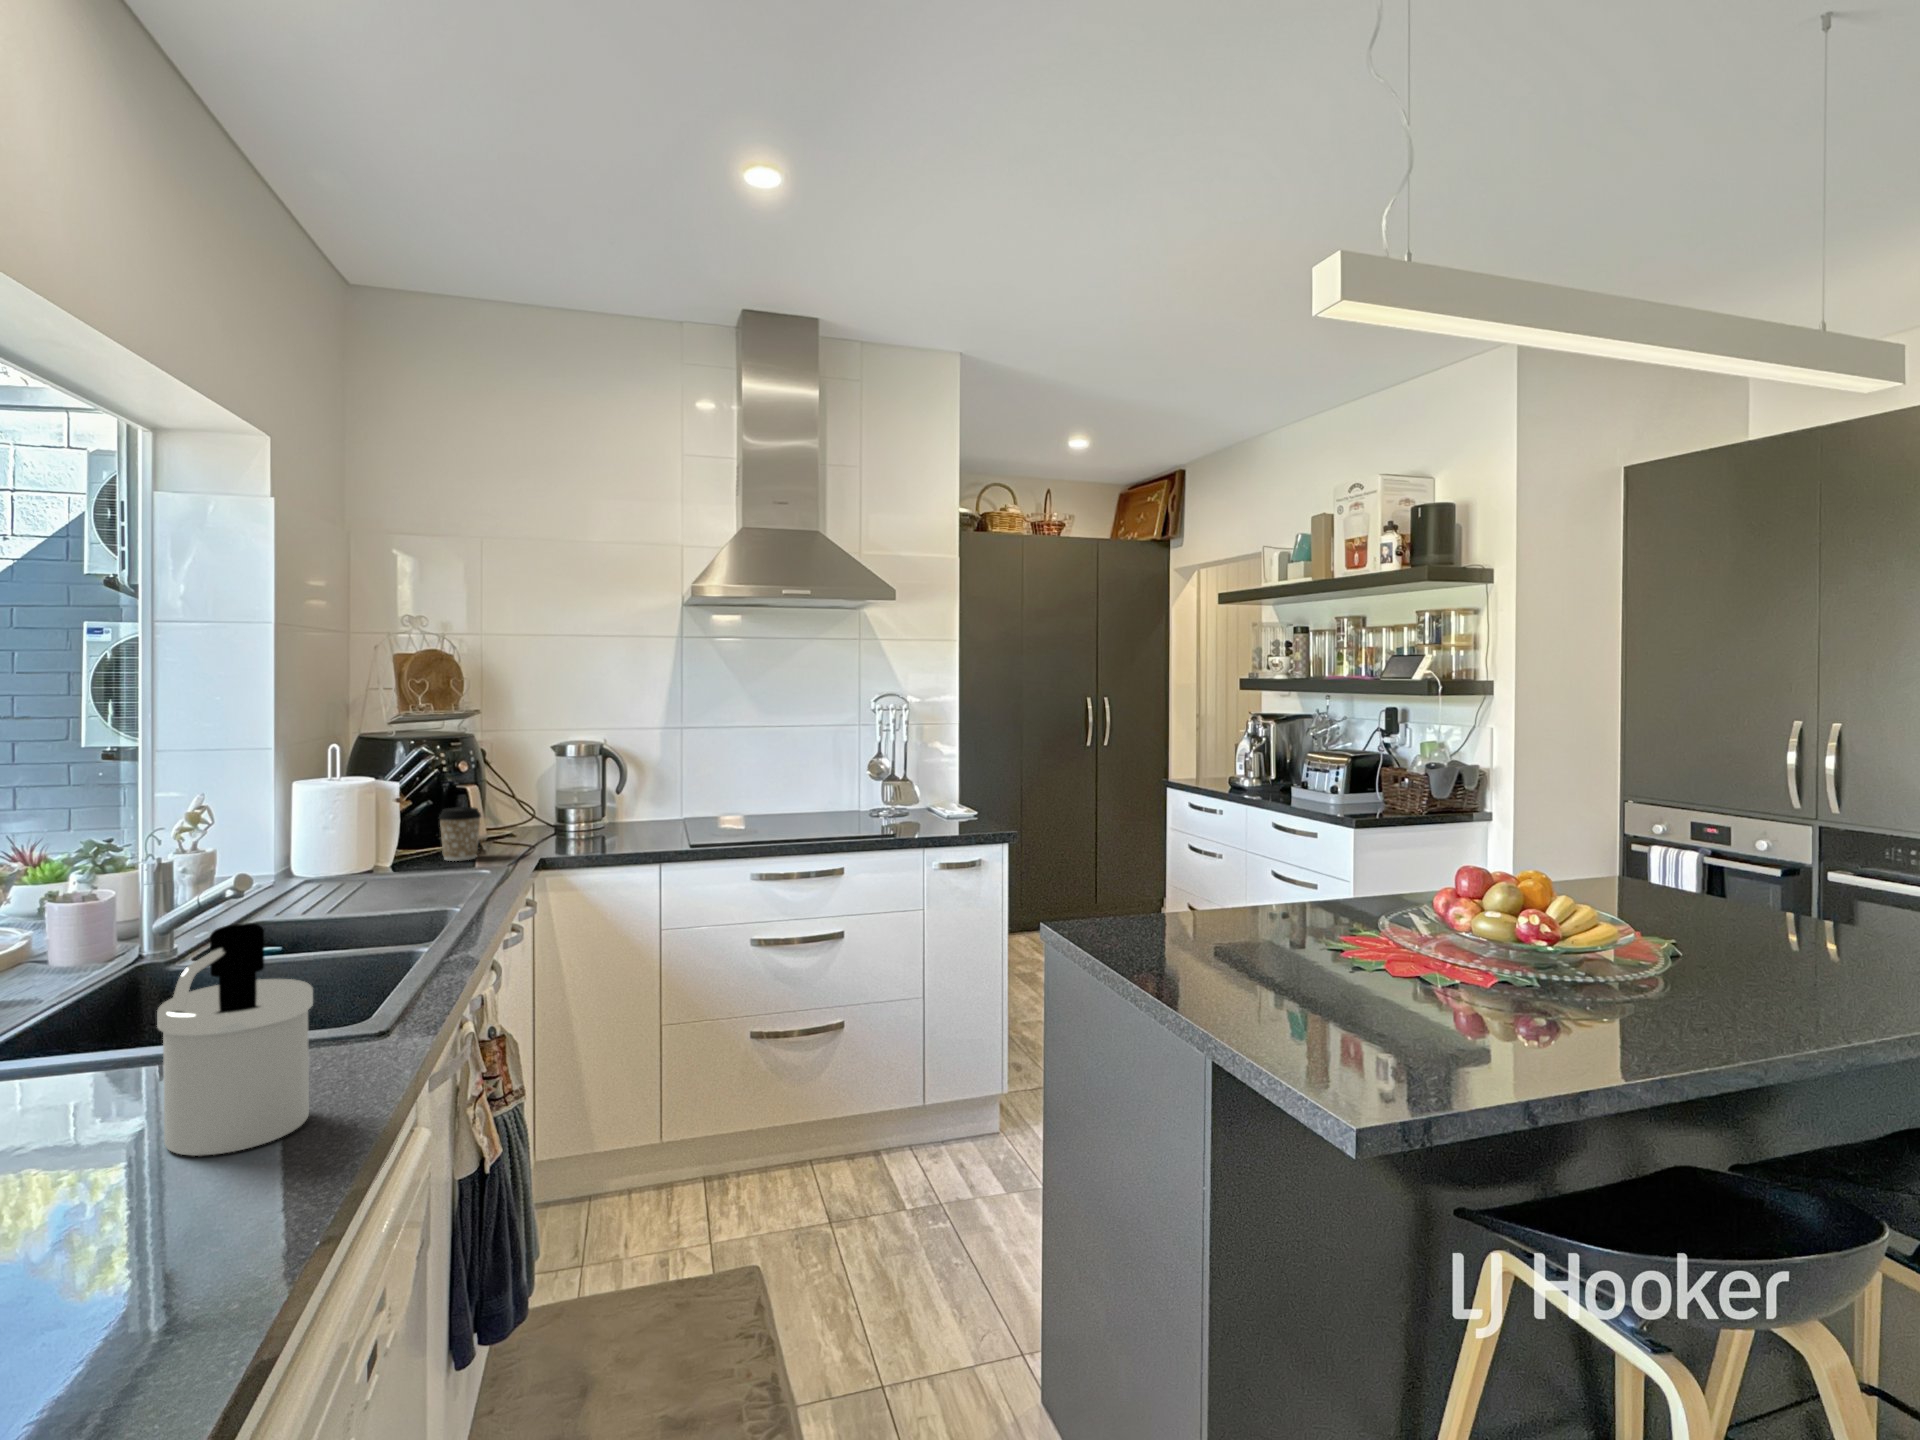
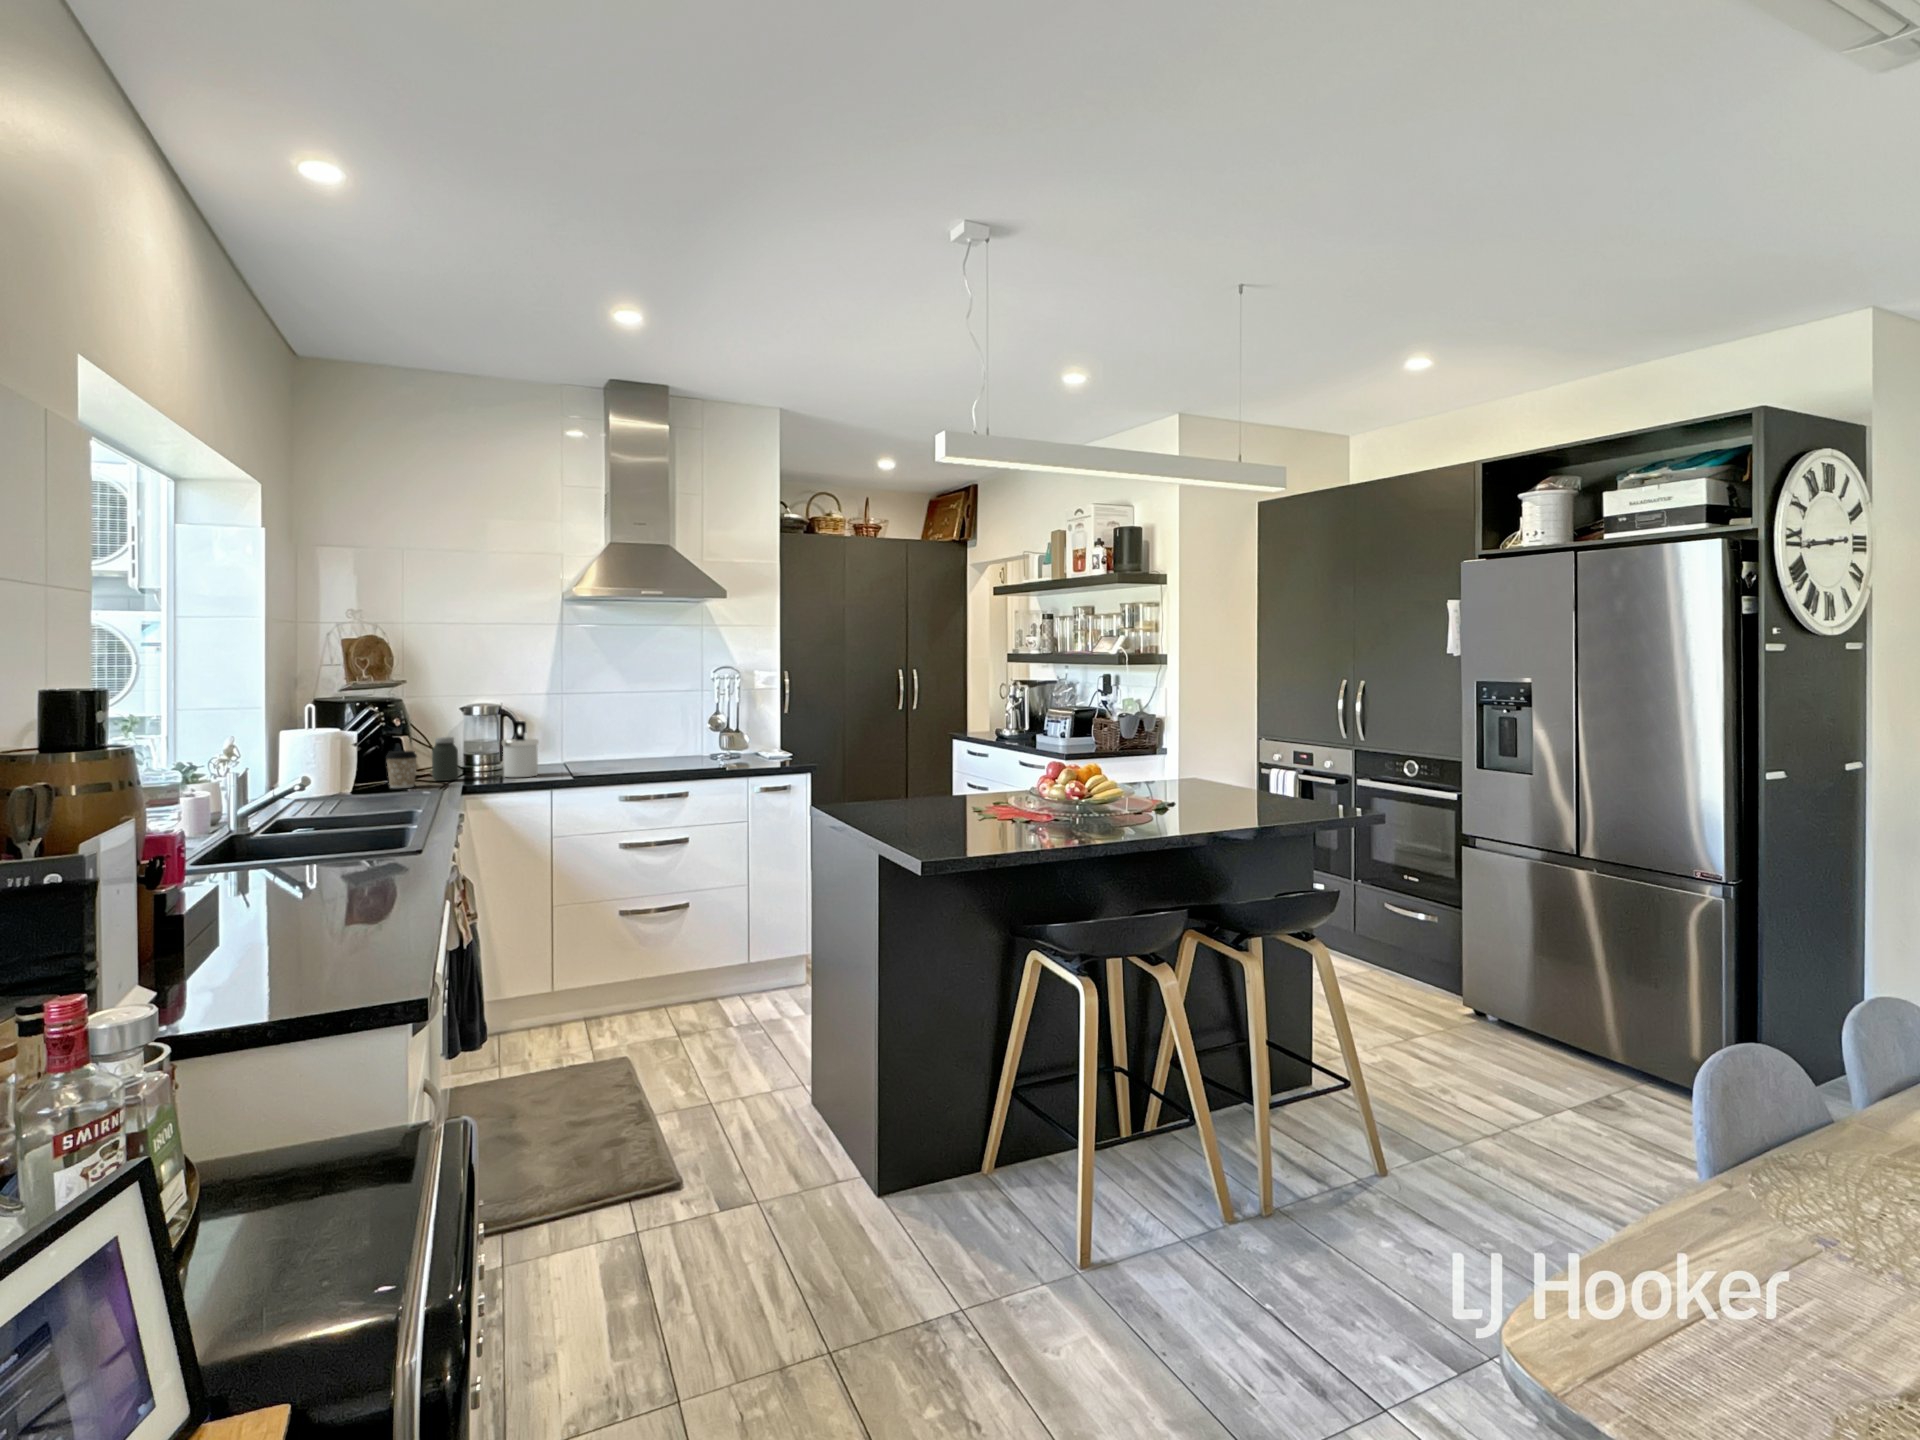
jar: none [505,788,539,848] -> present [432,737,459,781]
soap dispenser: present [157,924,313,1156] -> present [502,721,539,777]

